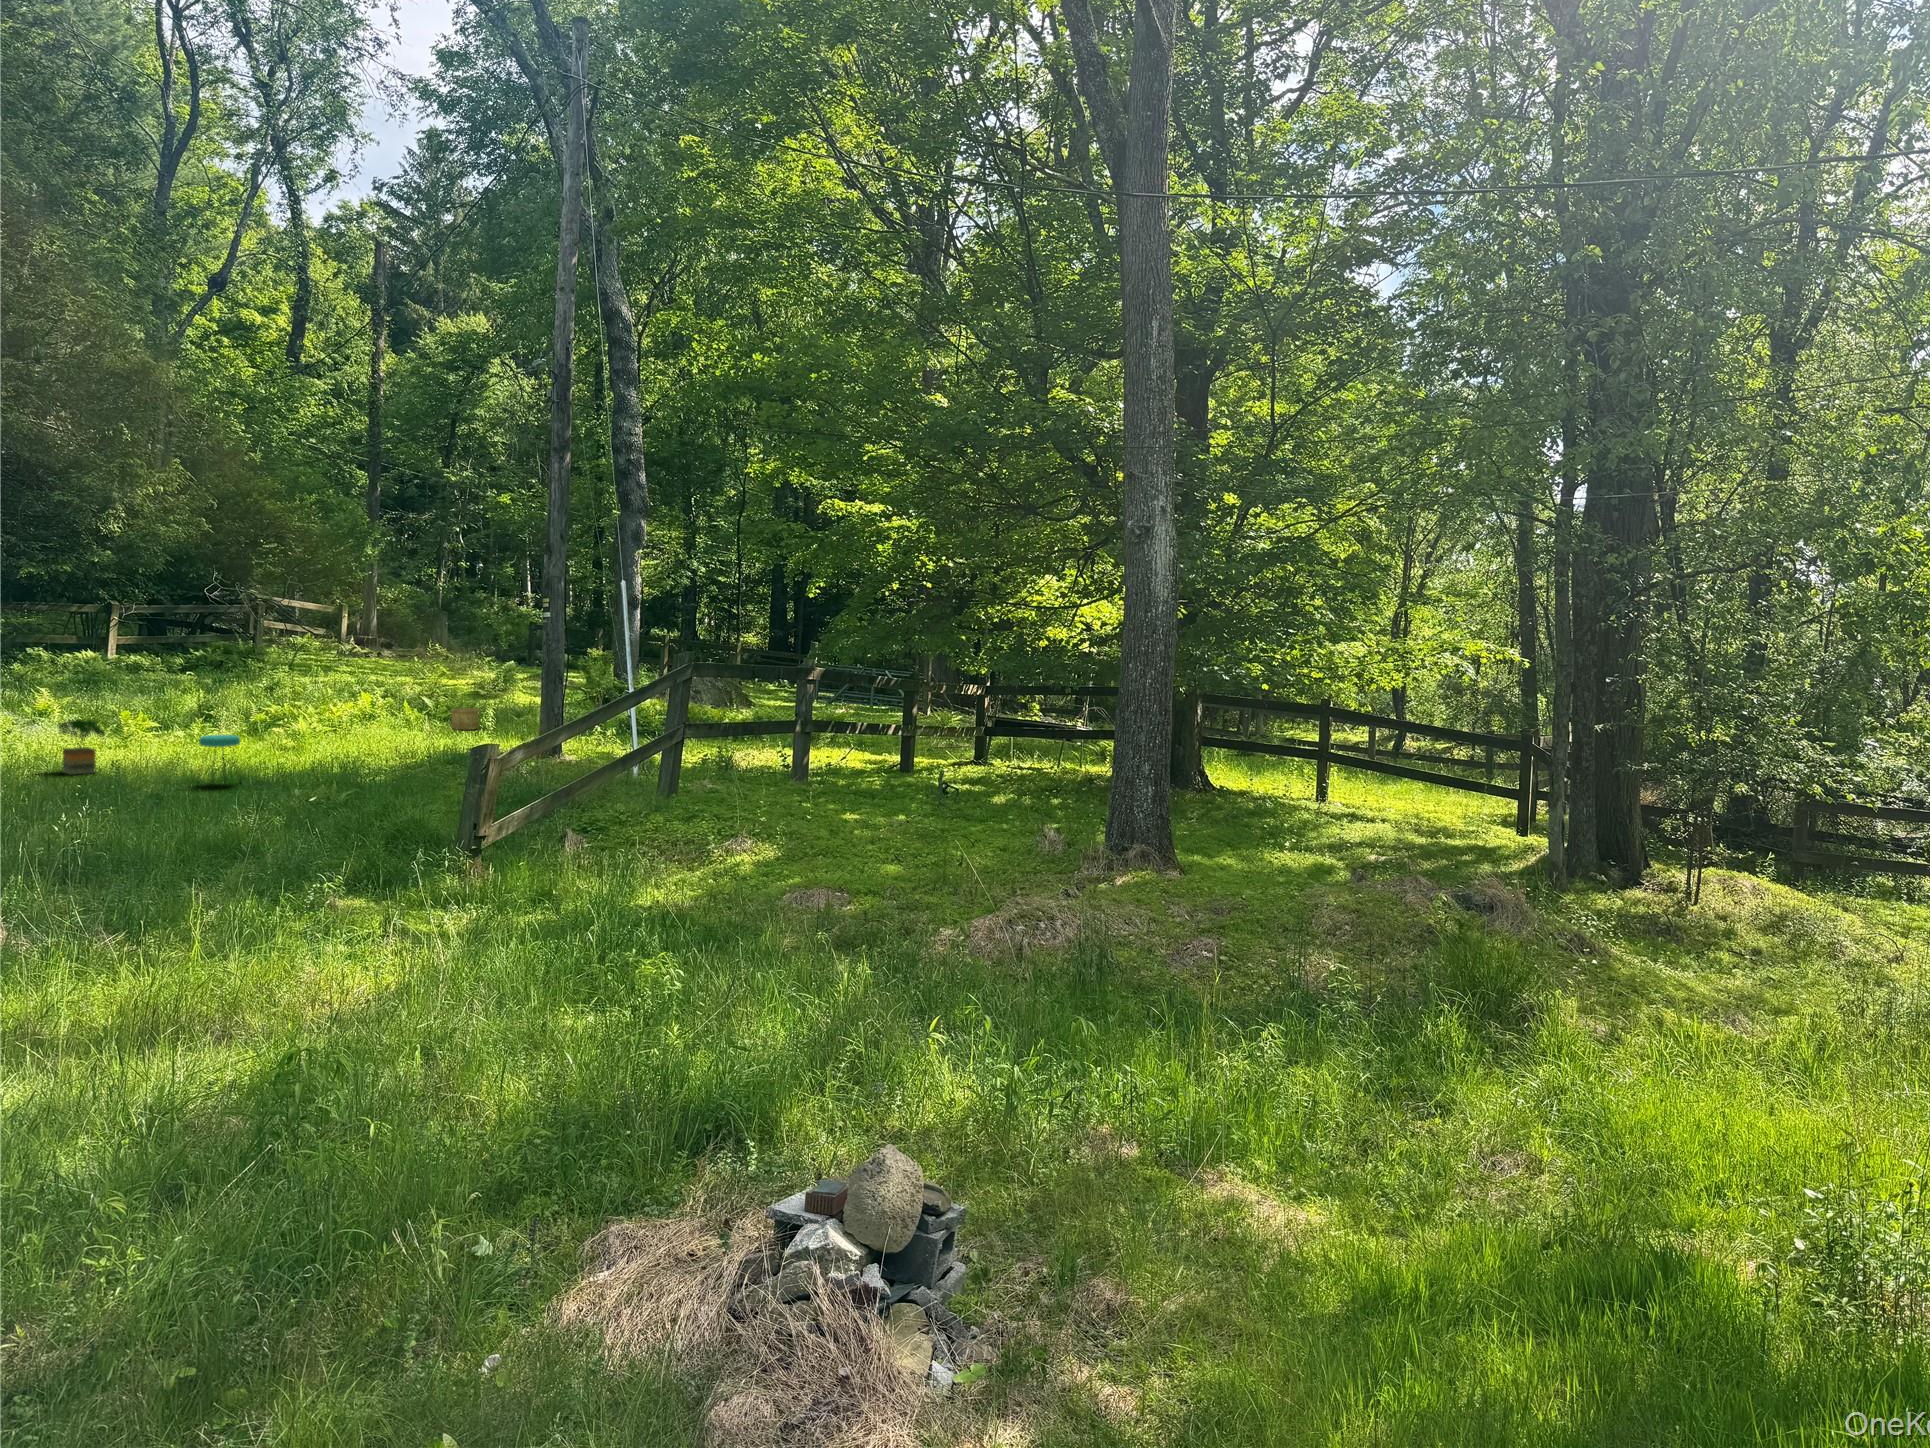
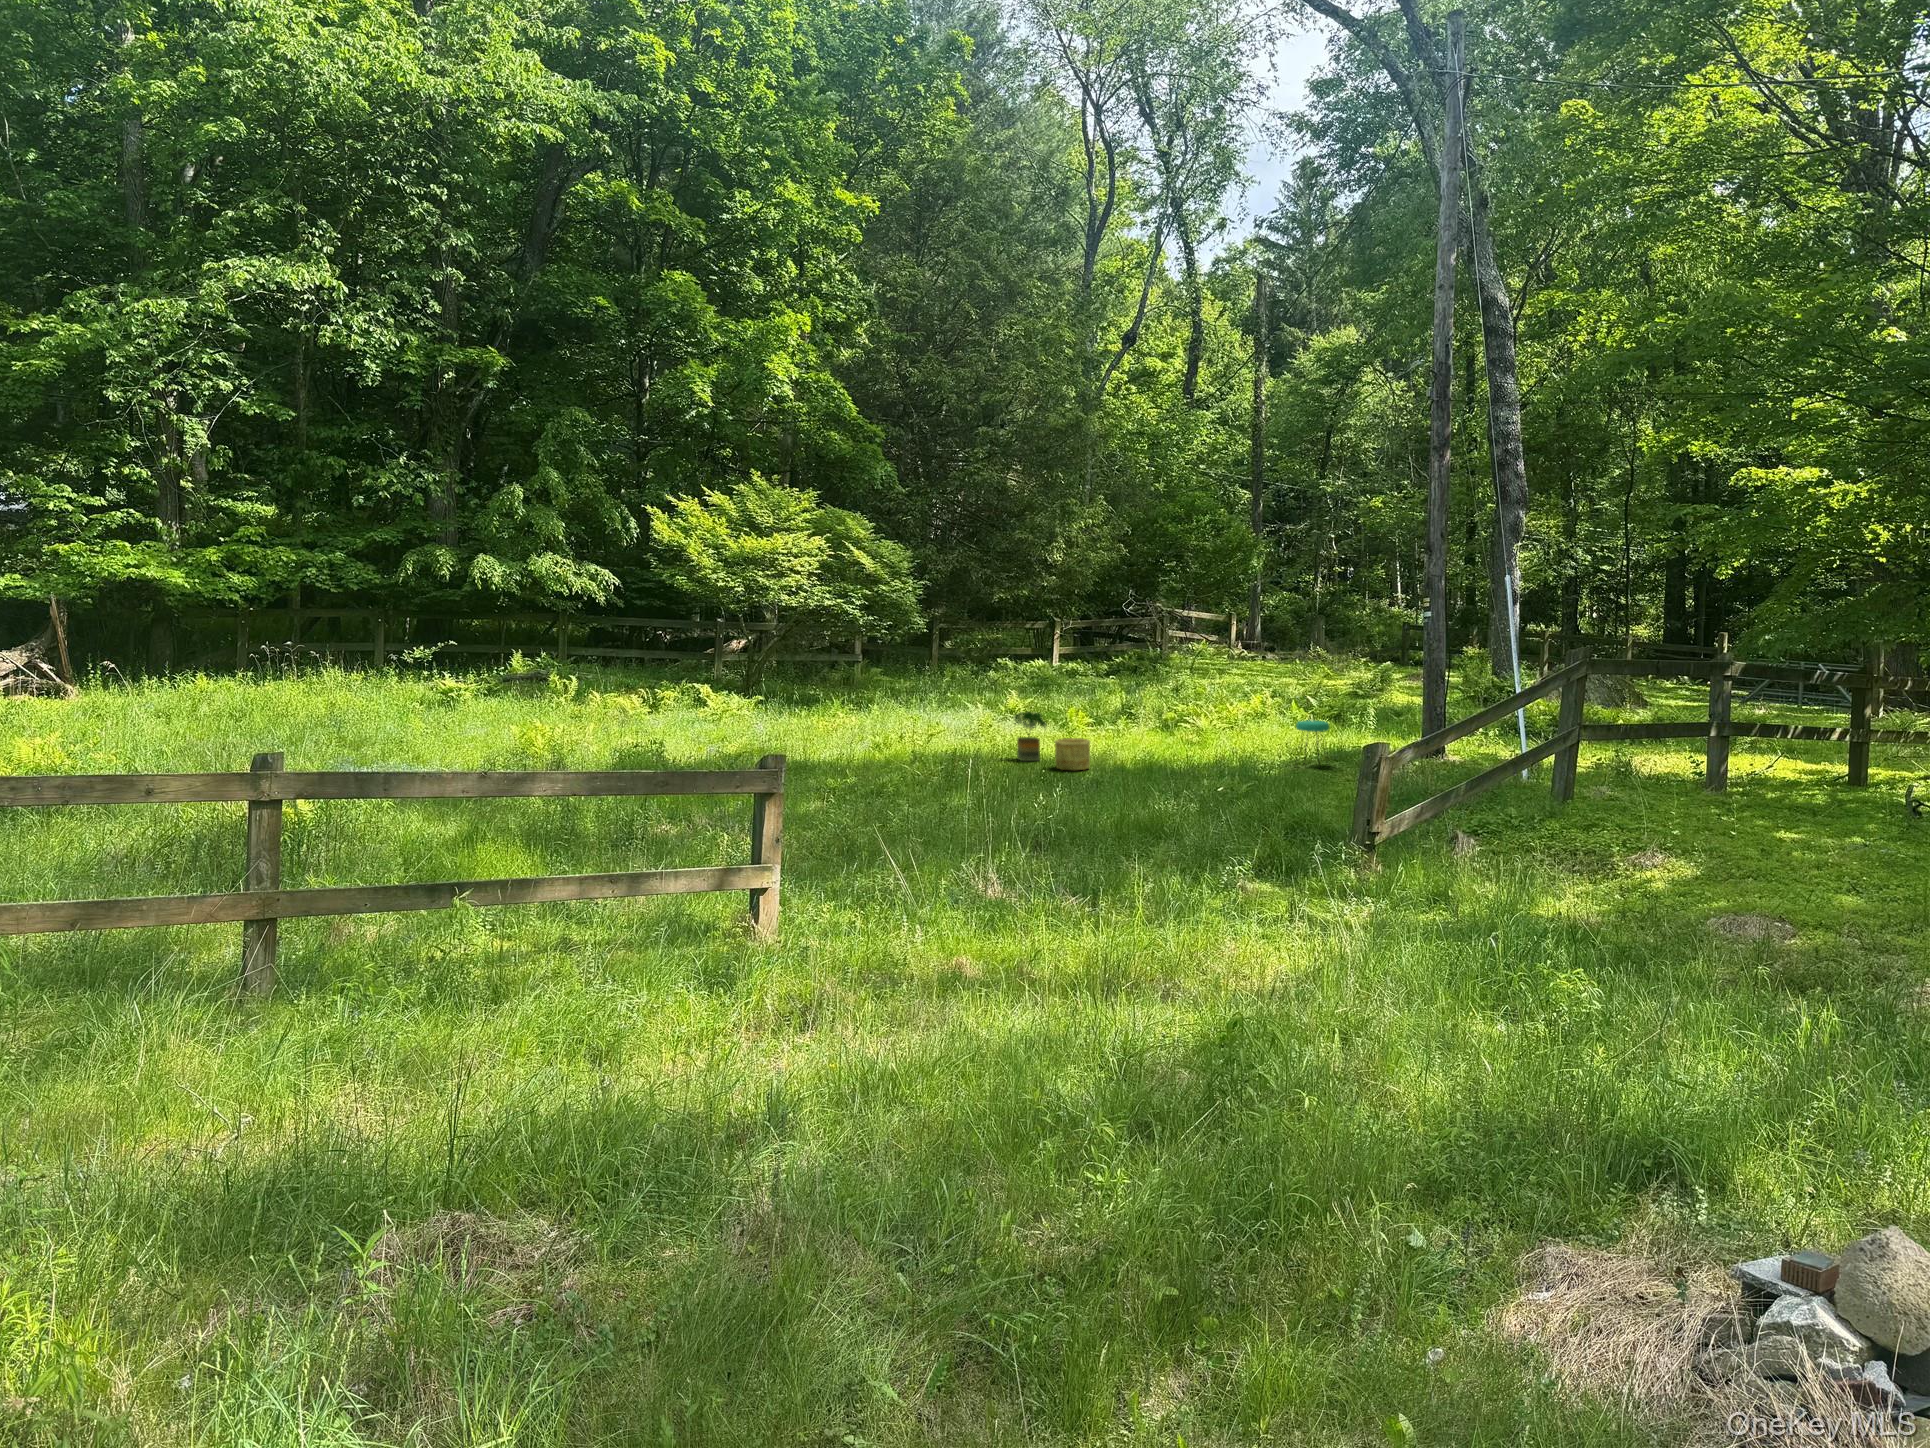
wooden bucket: present [451,708,479,730] -> present [1054,738,1090,770]
stool: present [197,735,241,785] -> present [1295,720,1329,764]

